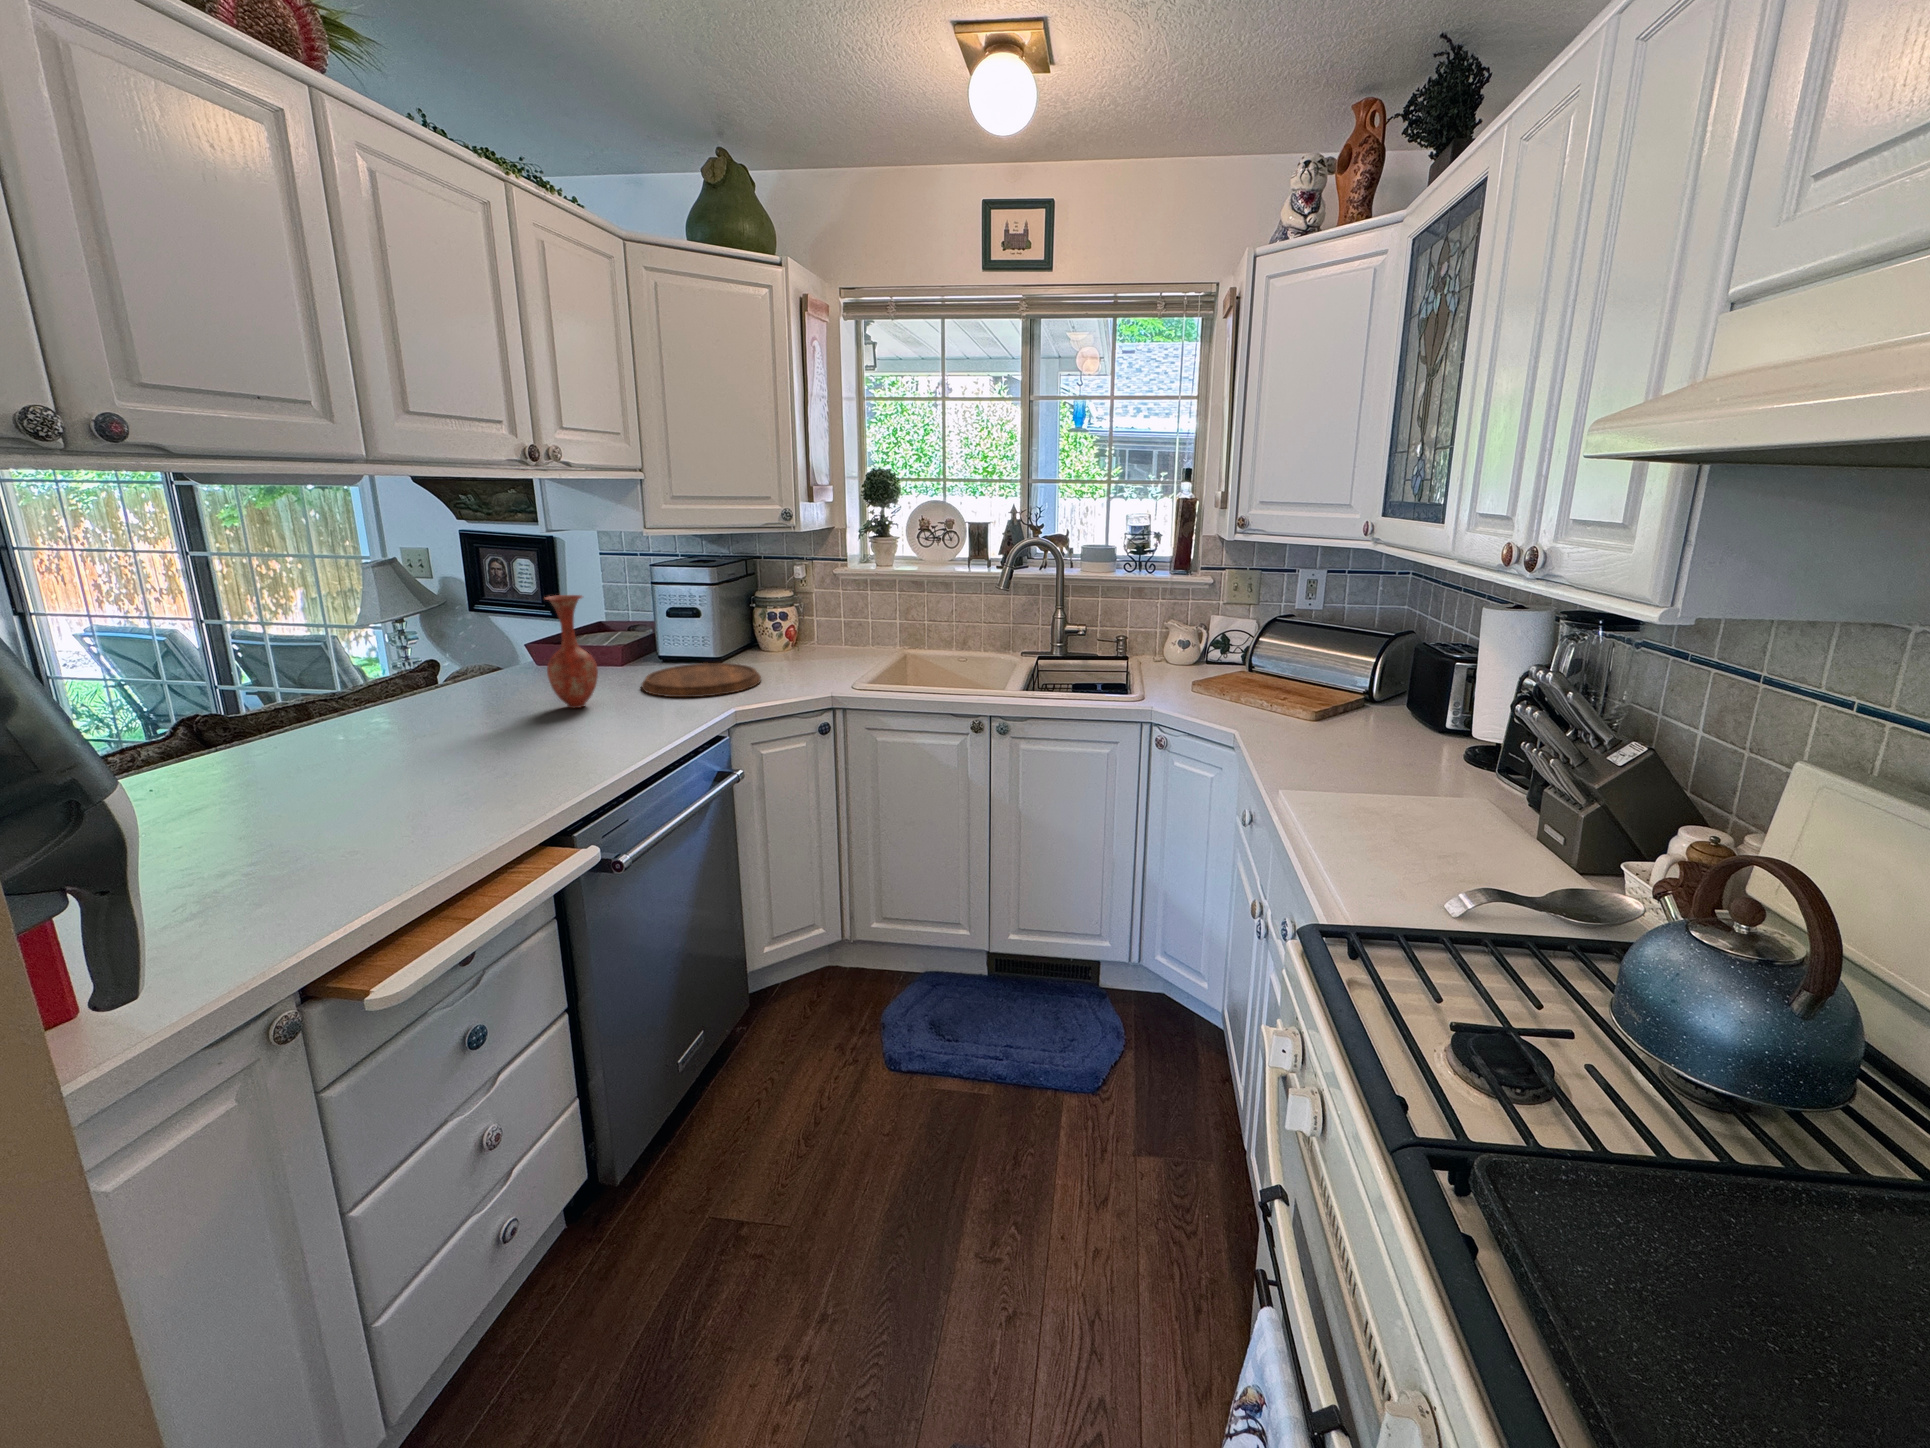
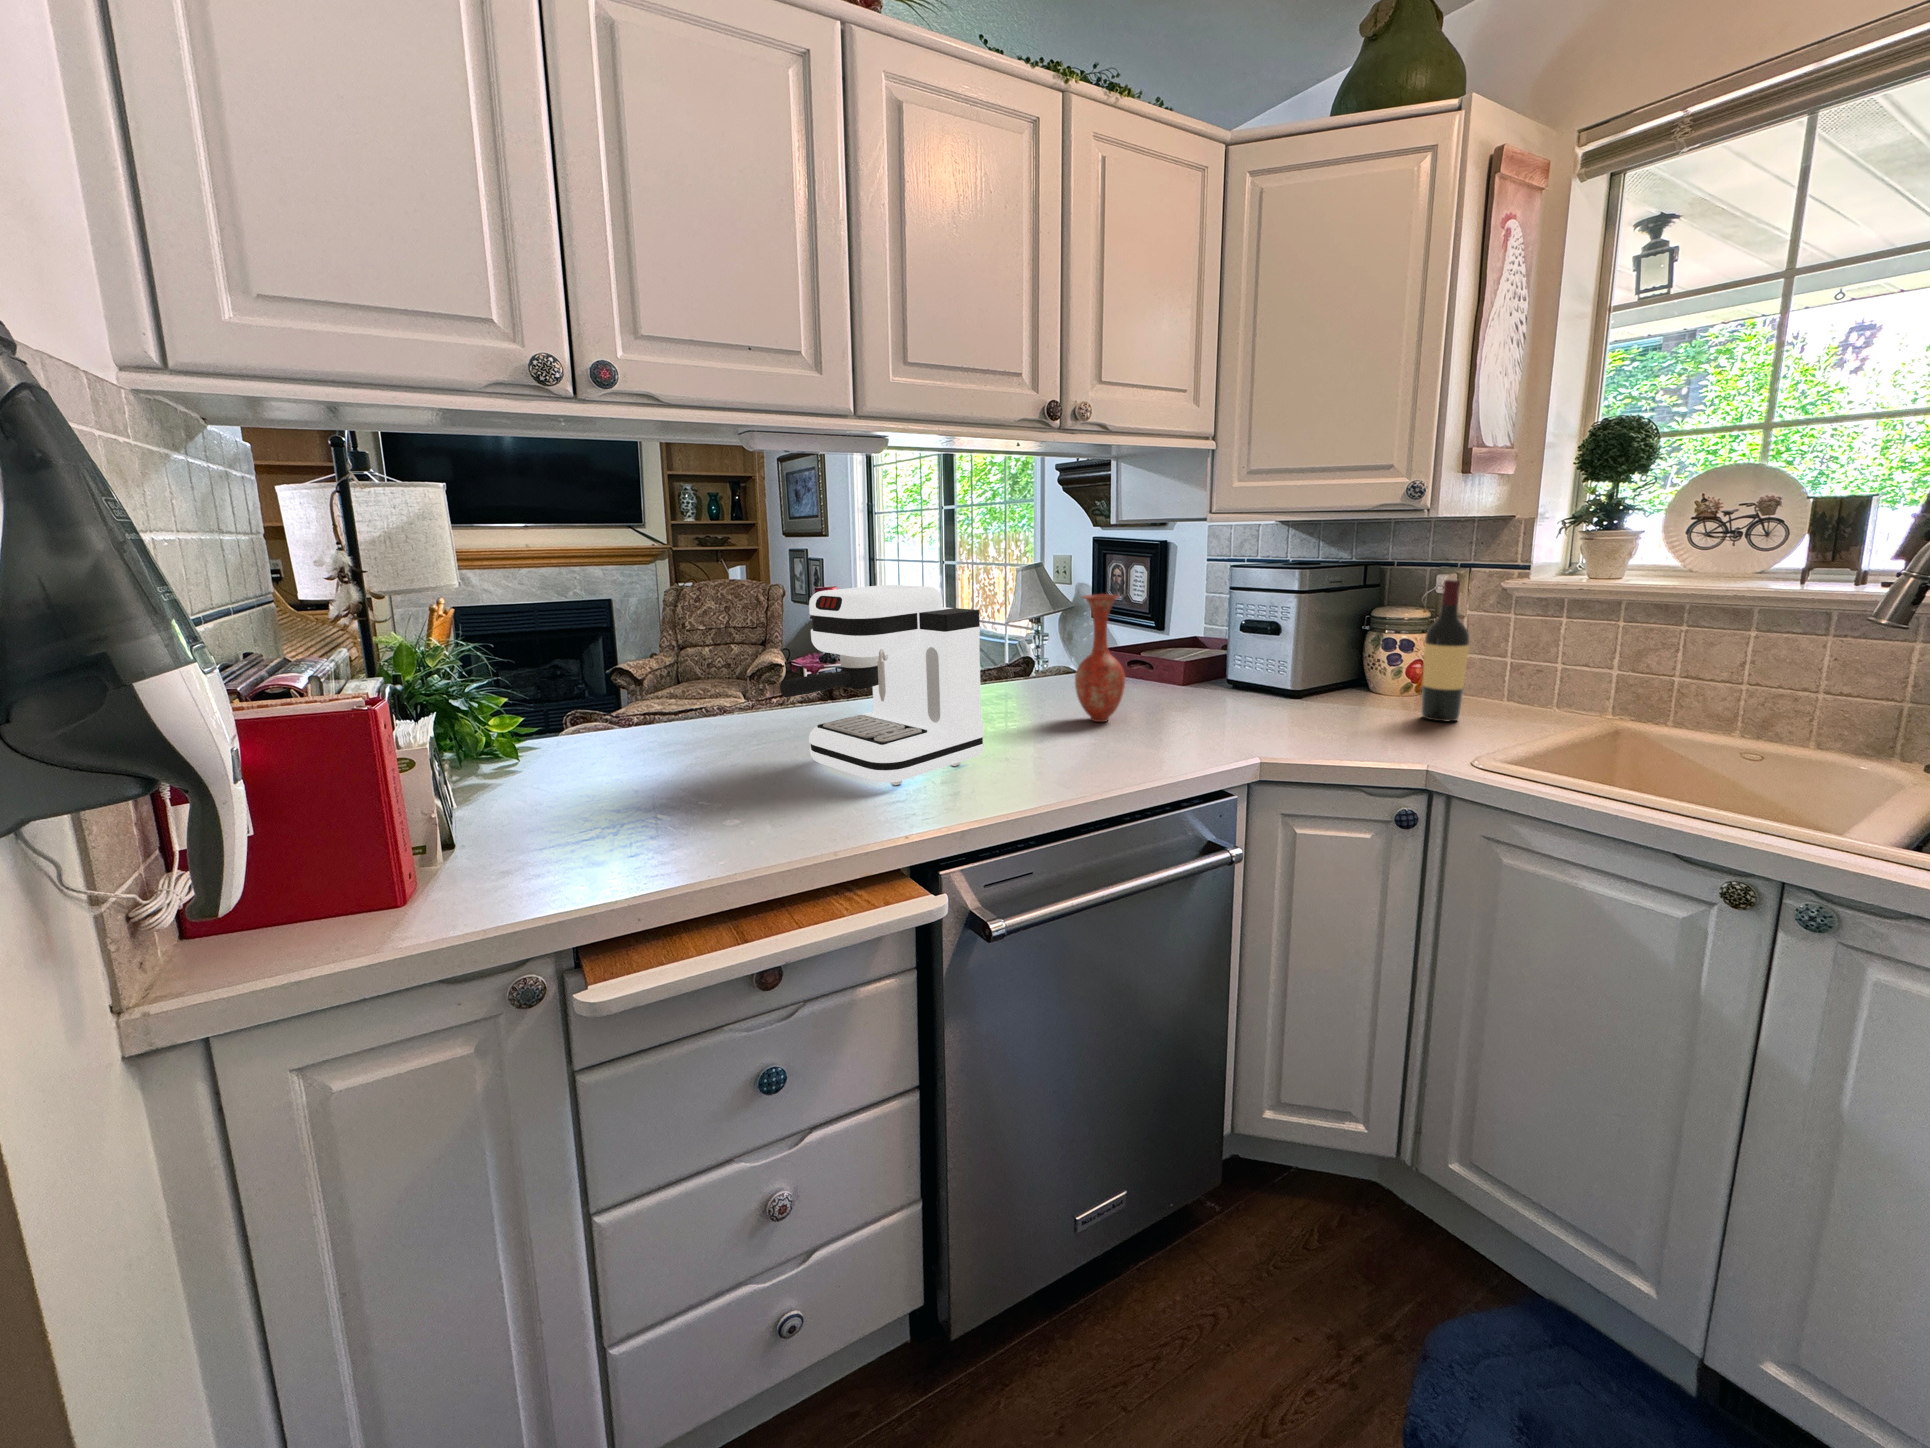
wine bottle: none [802,570,828,665] -> present [1421,579,1469,722]
coffee maker: none [278,603,513,800] -> present [780,585,984,785]
cutting board: present [641,663,761,697] -> none [1181,693,1335,737]

